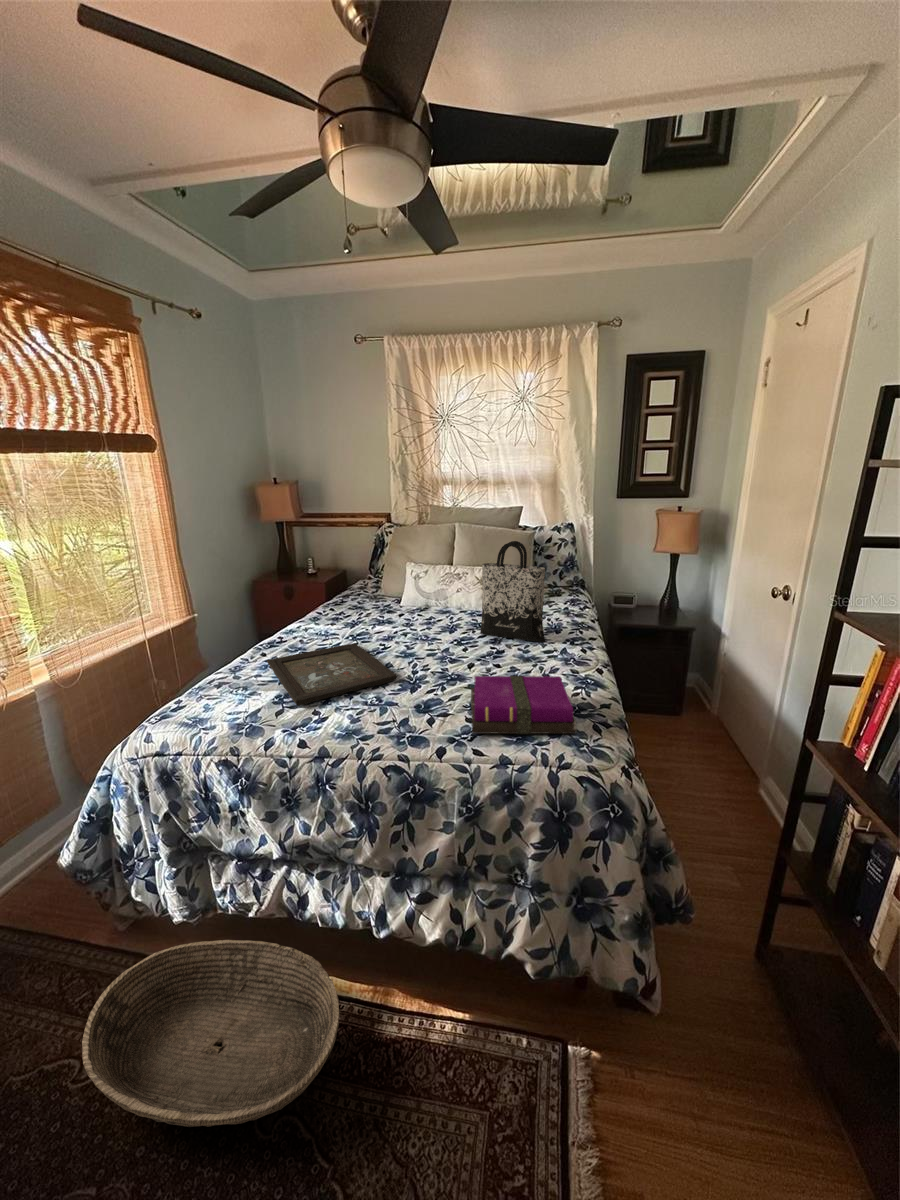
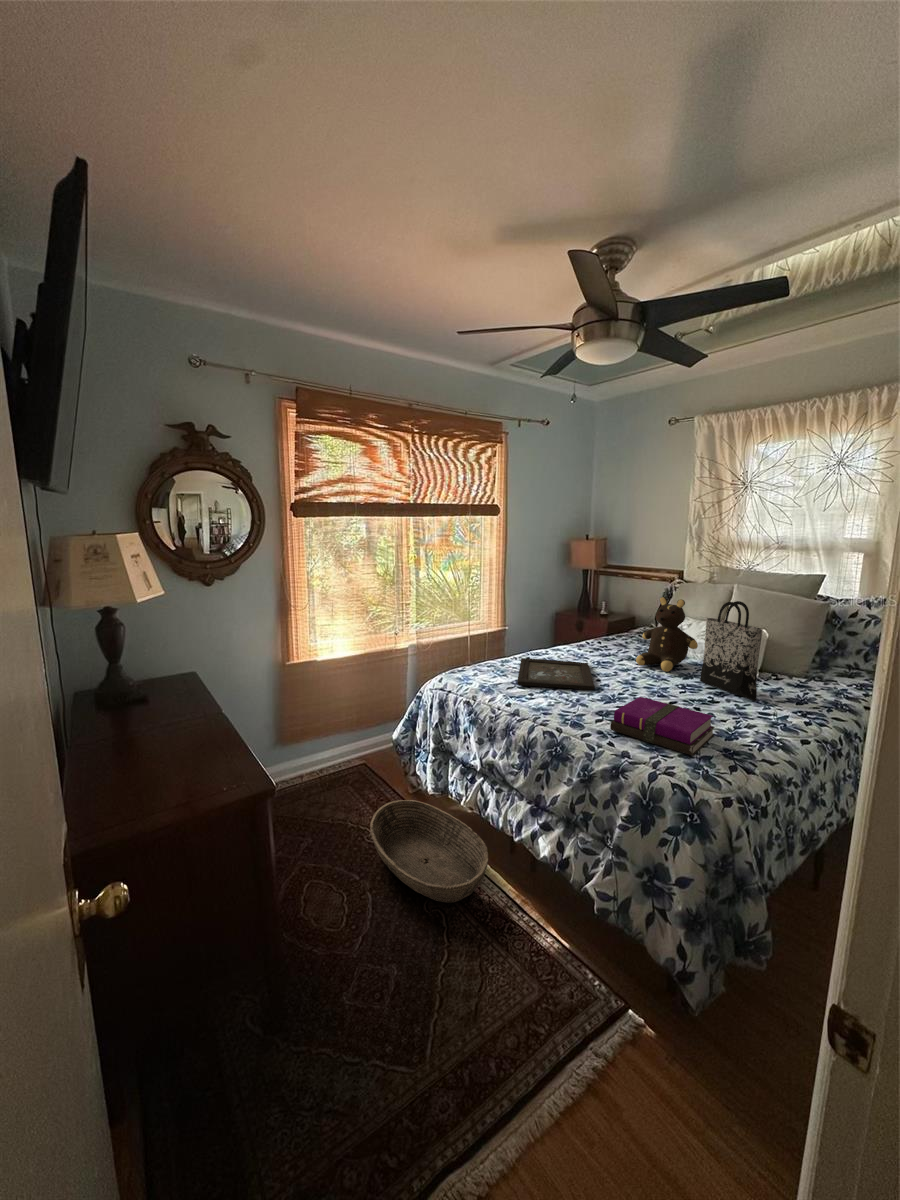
teddy bear: none [399,546,463,631] -> present [636,597,698,672]

